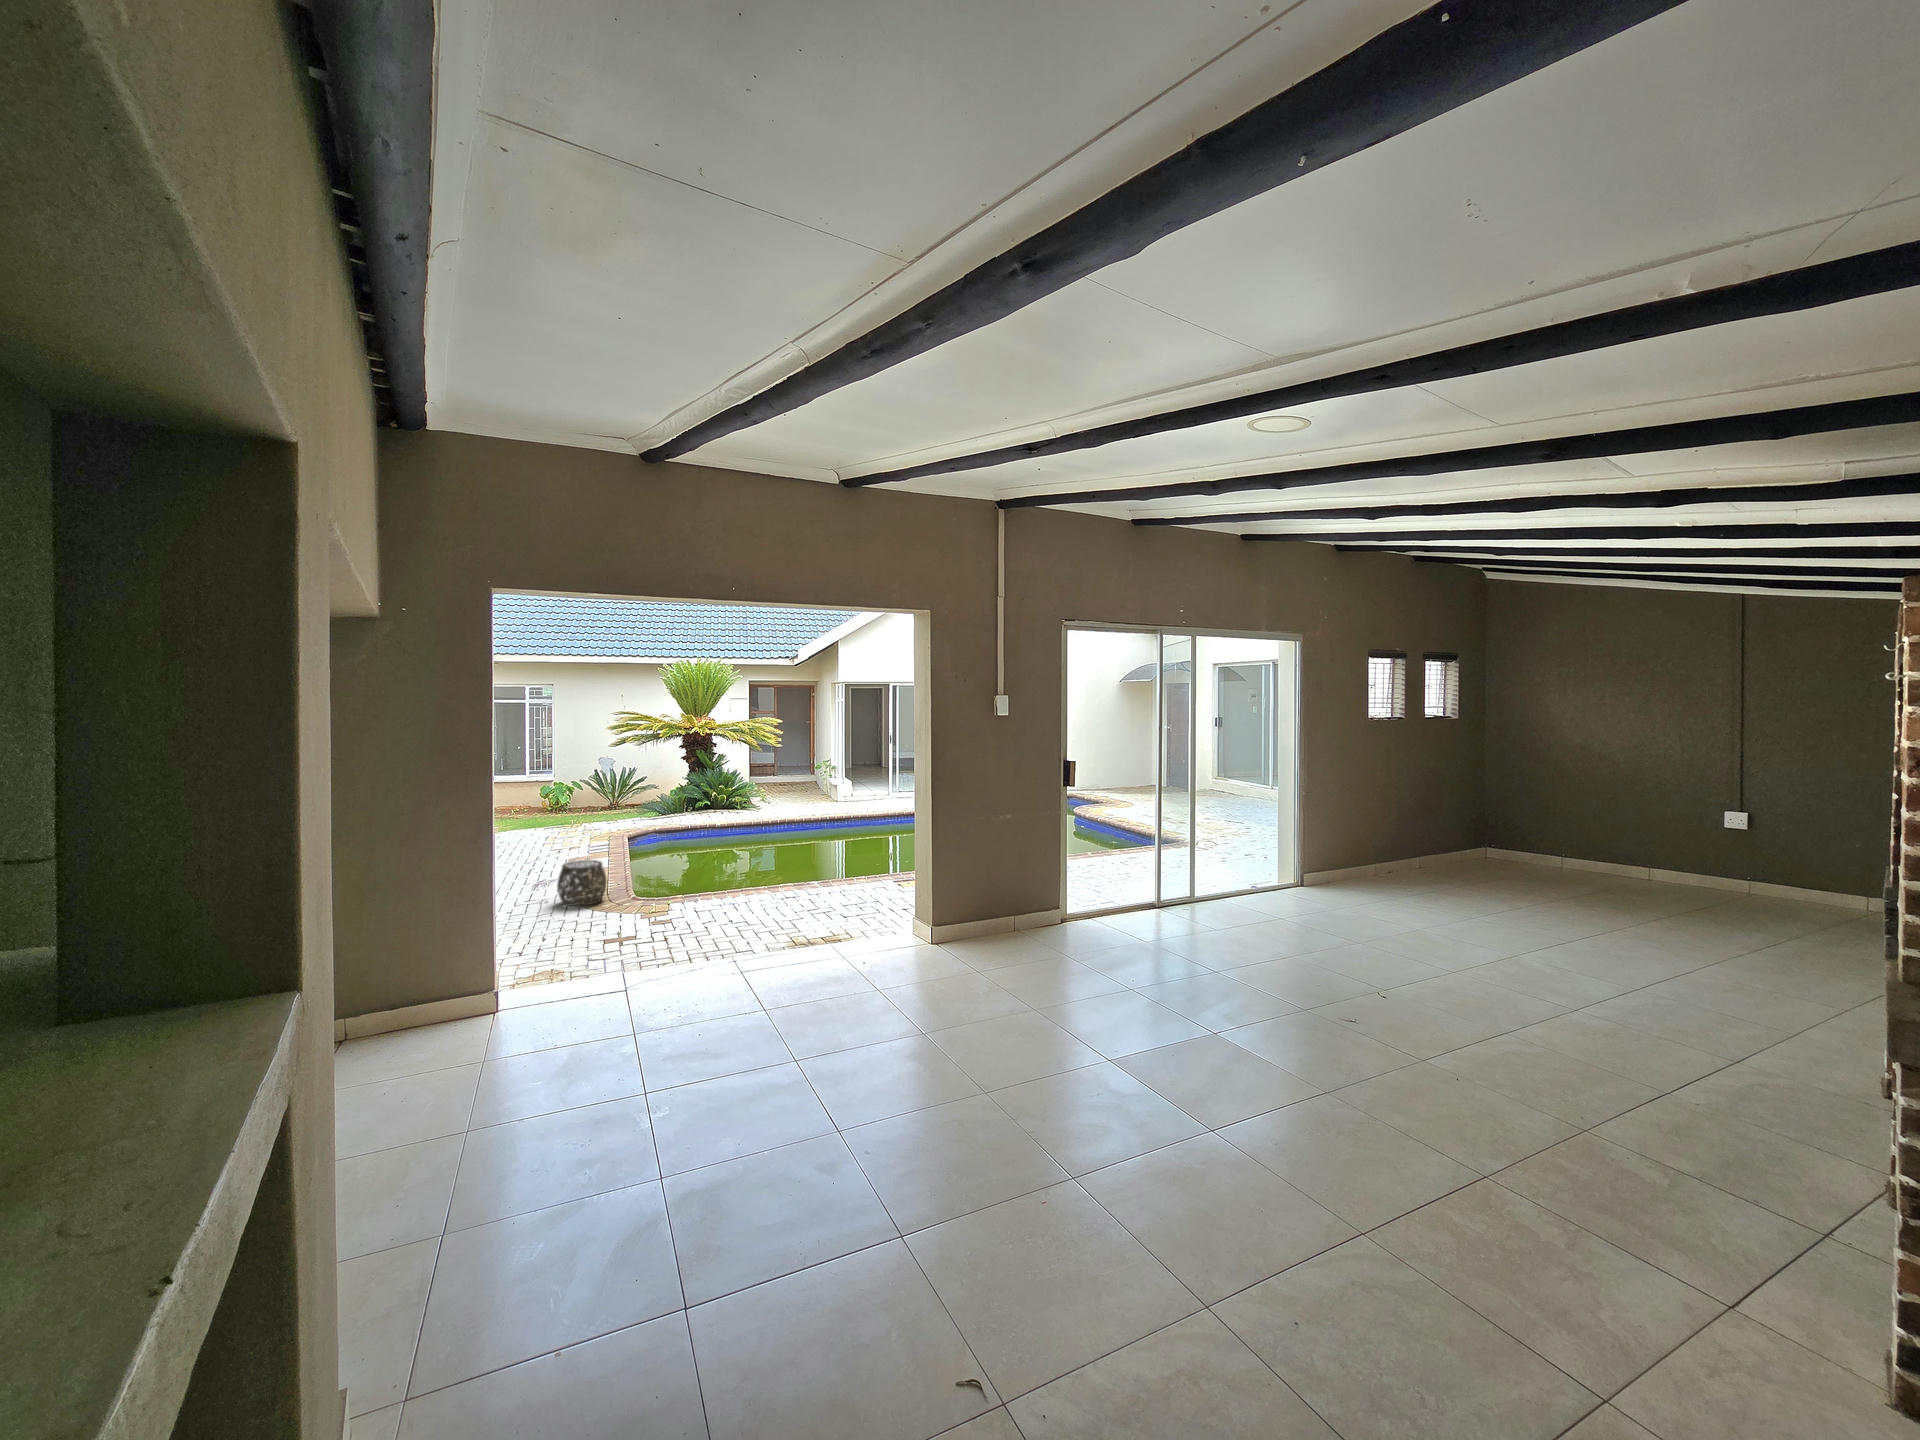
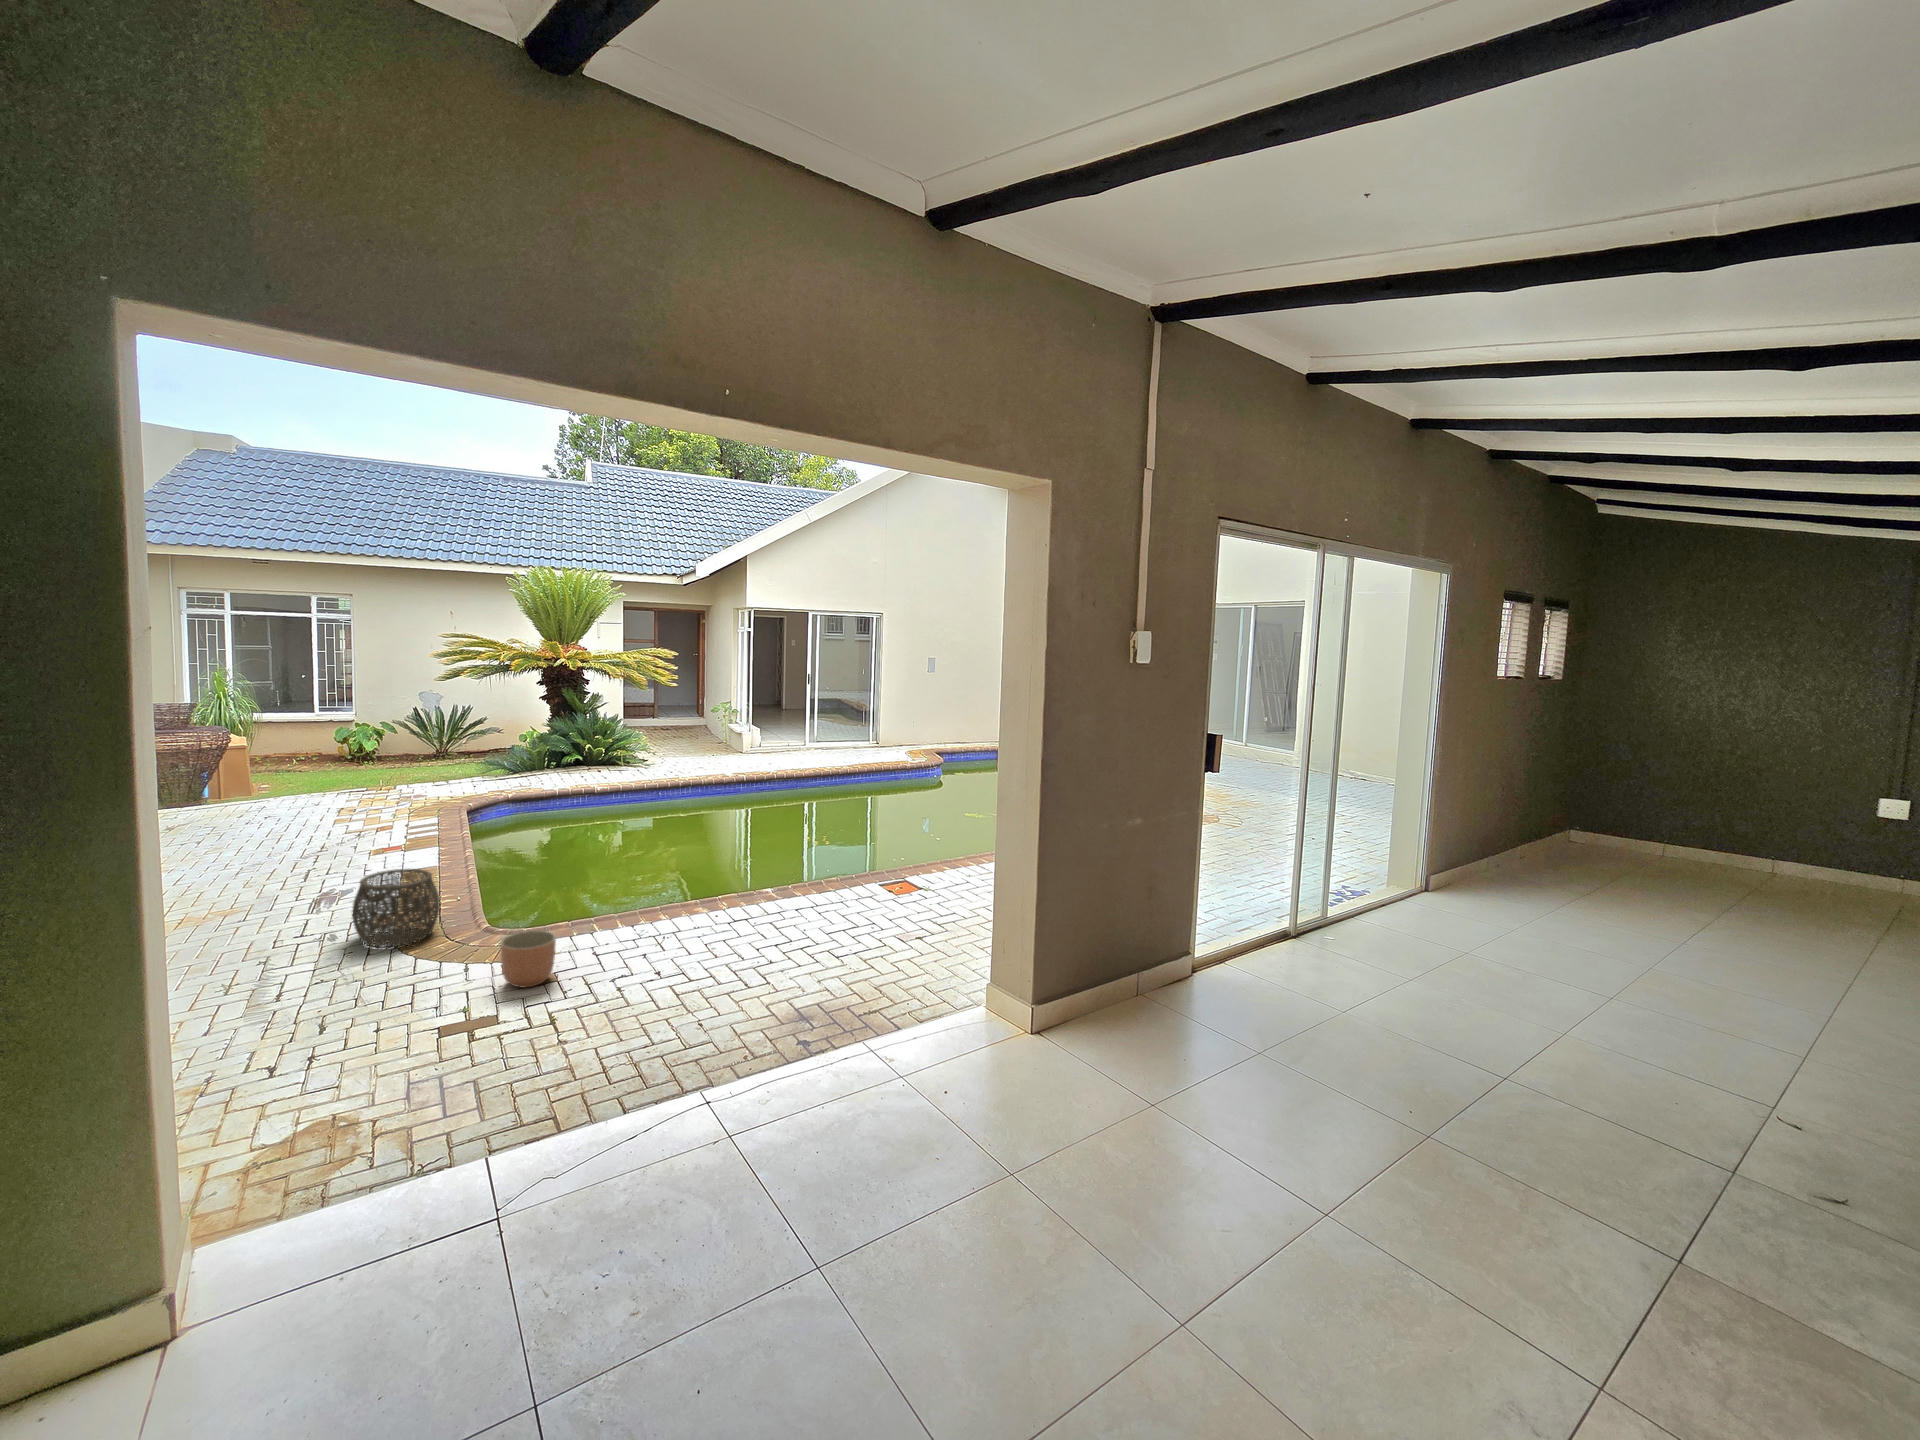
planter: none [639,892,671,925] -> present [501,930,556,988]

